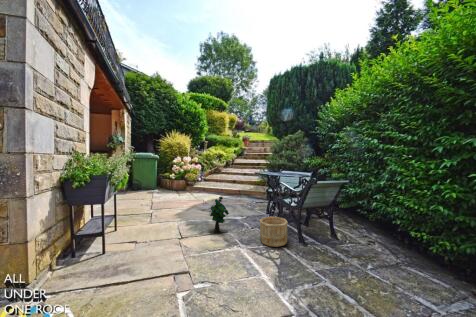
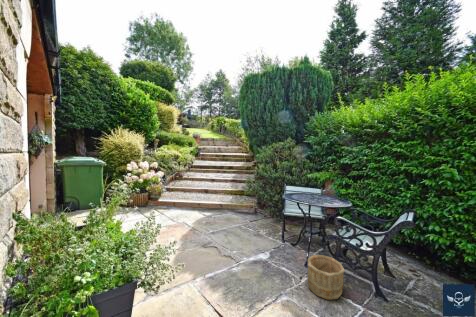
decorative plant: present [210,197,229,233] -> none [234,237,263,287]

